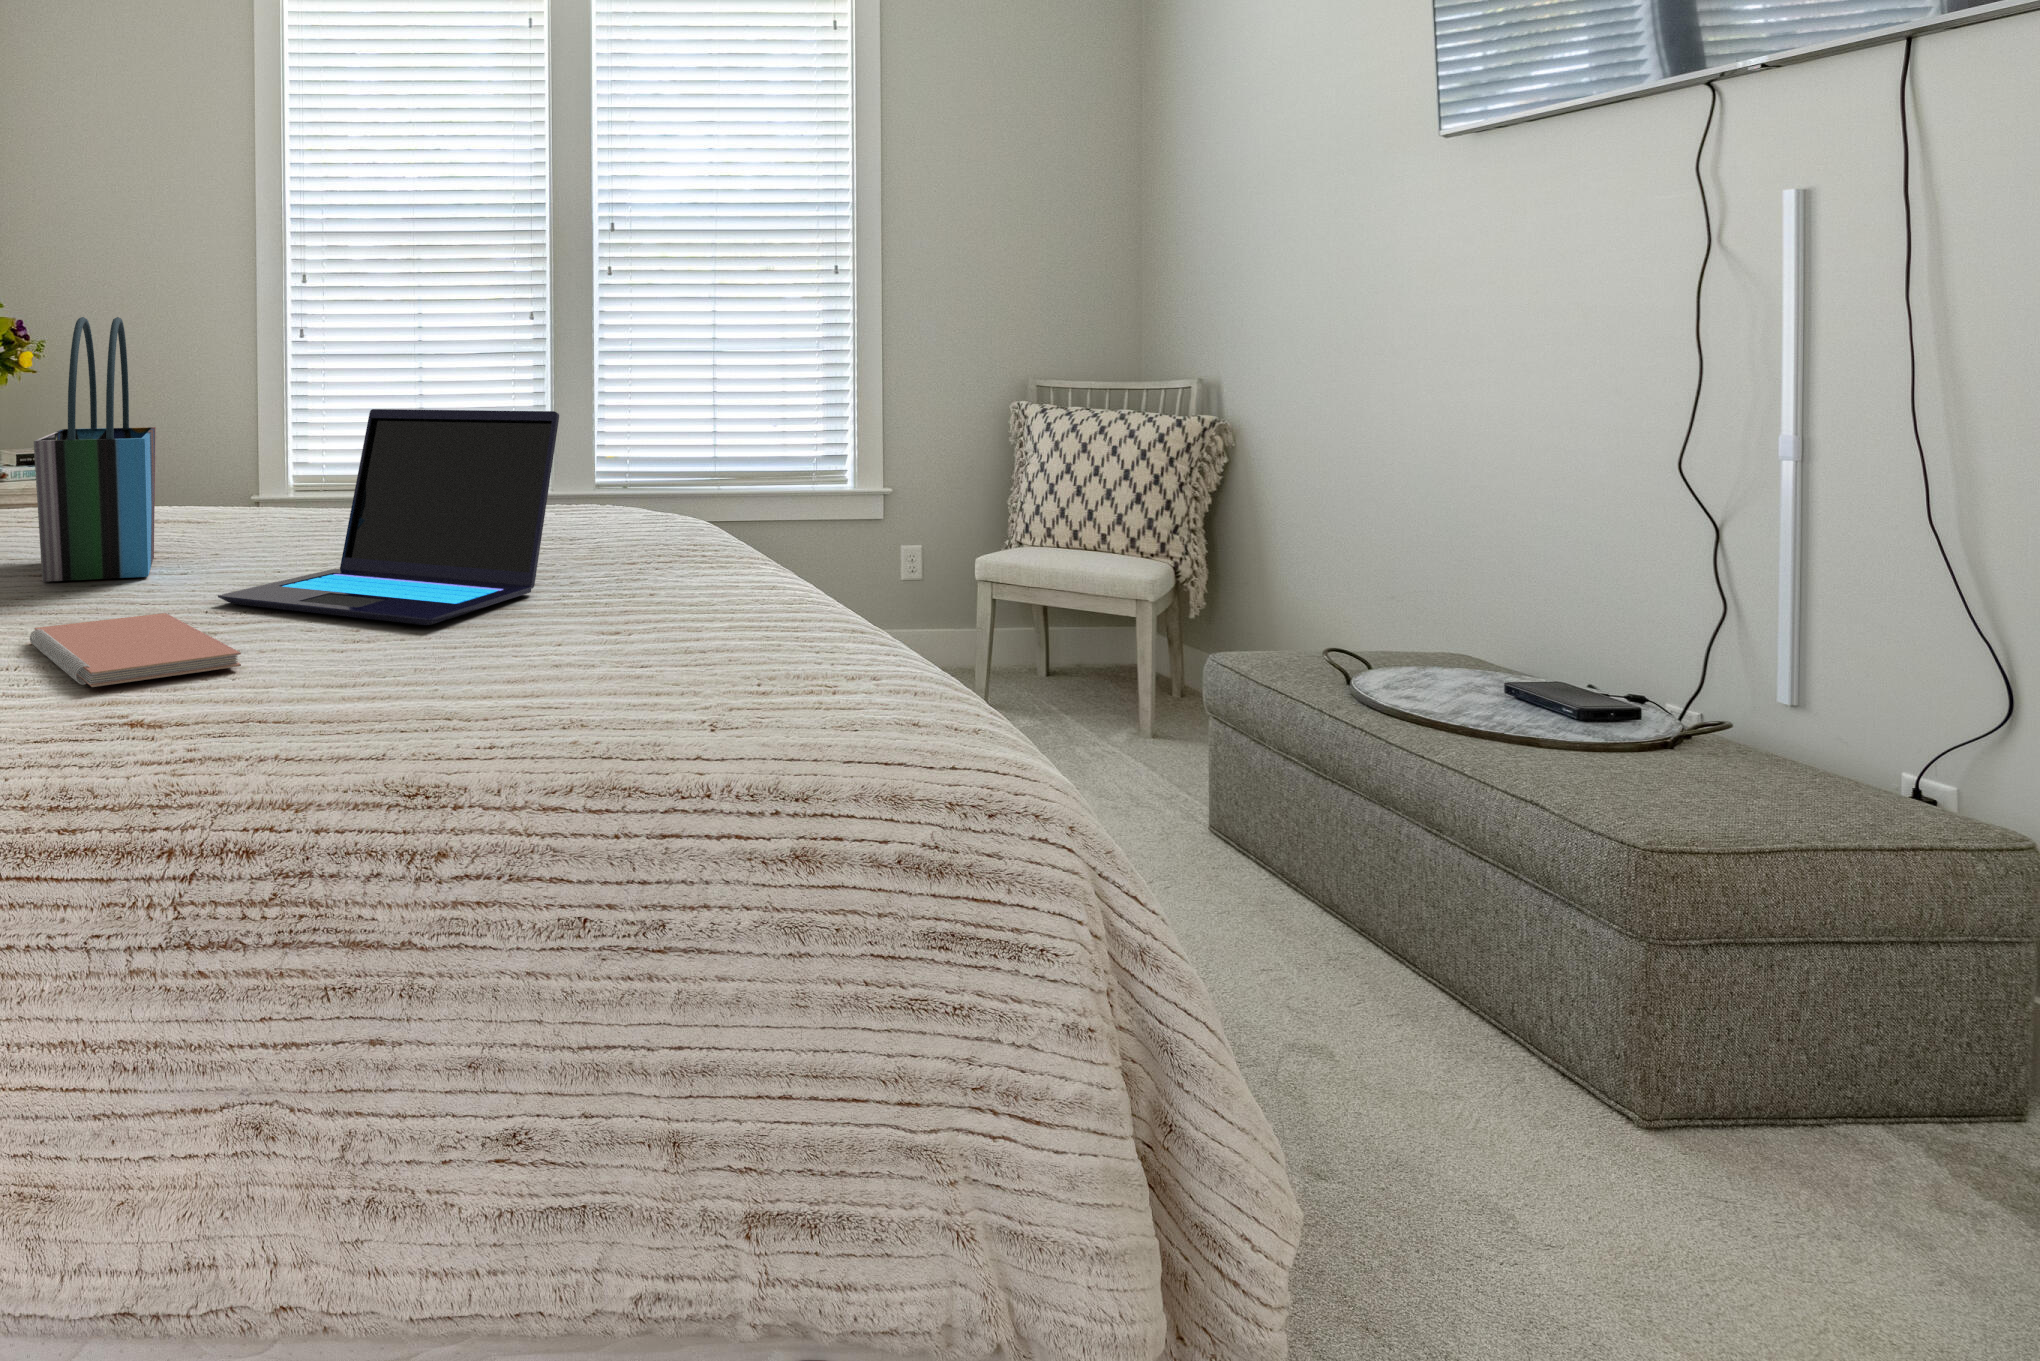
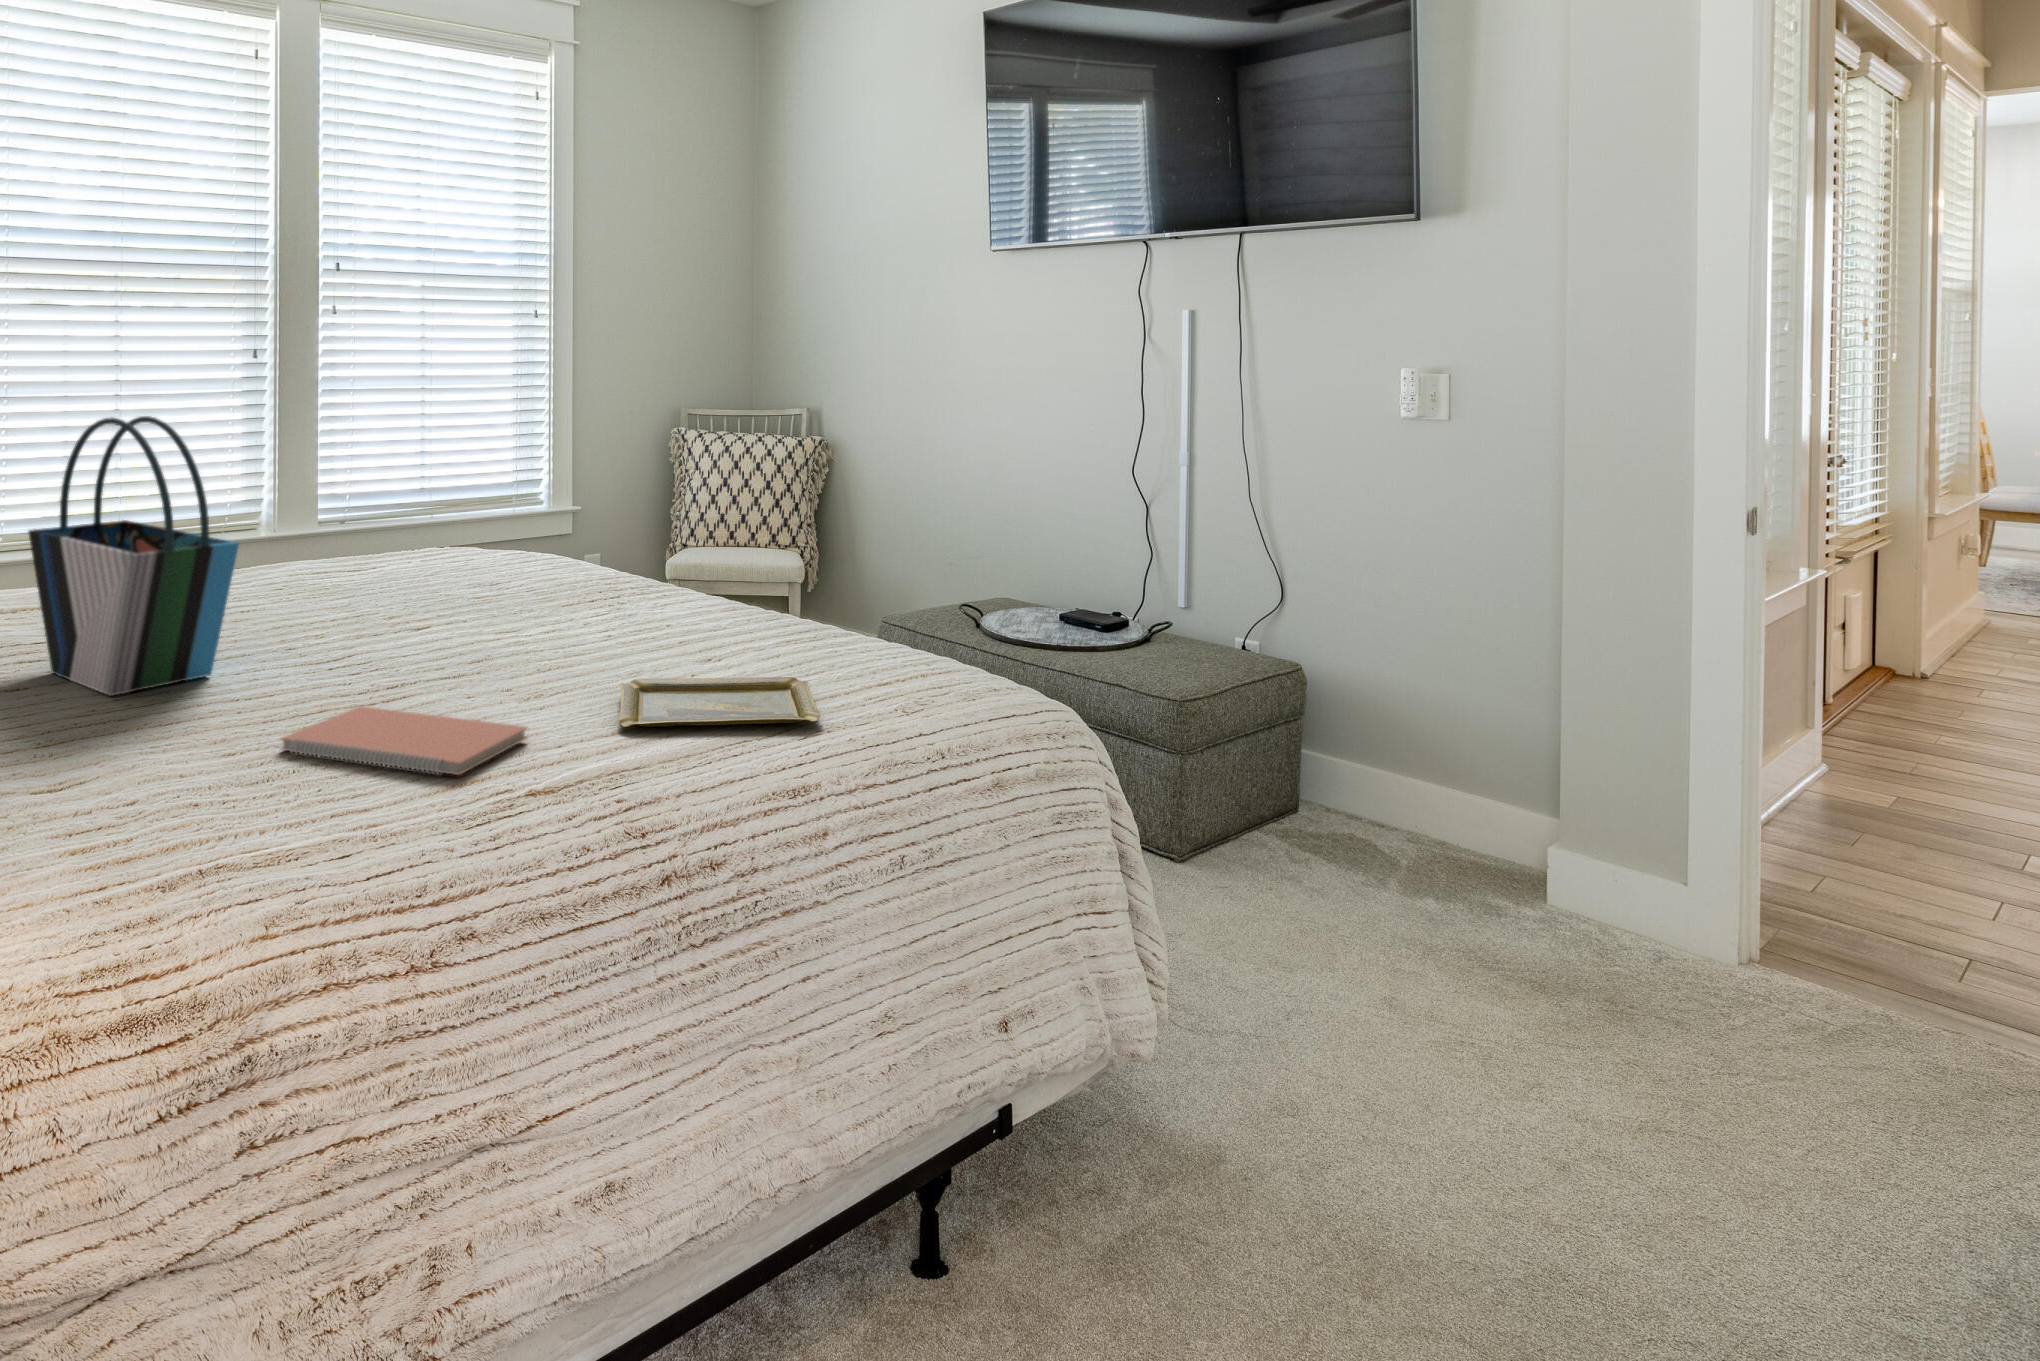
laptop: present [218,409,559,625] -> none [358,492,597,689]
tray: none [347,626,650,702] -> present [618,677,820,727]

